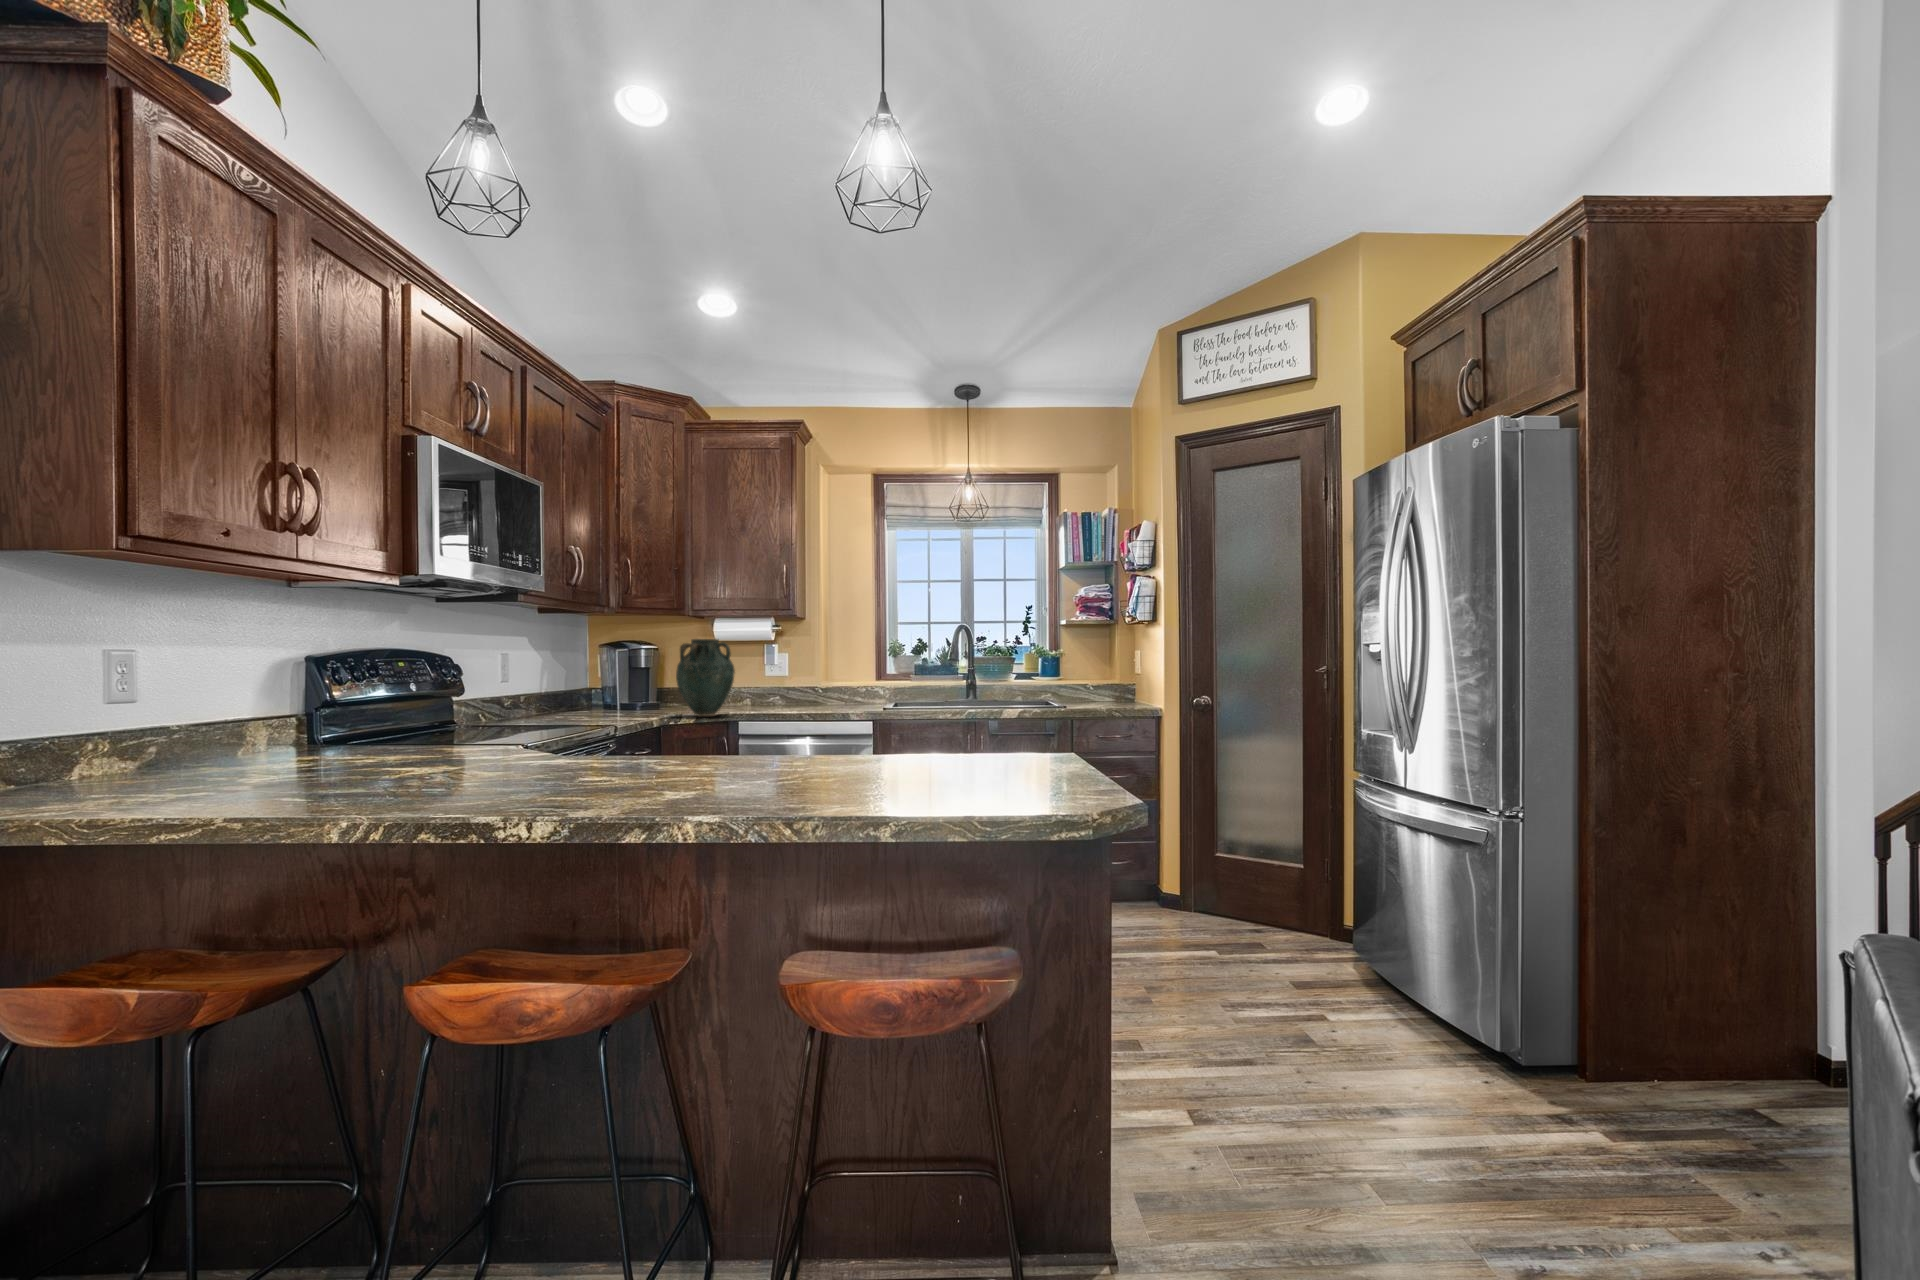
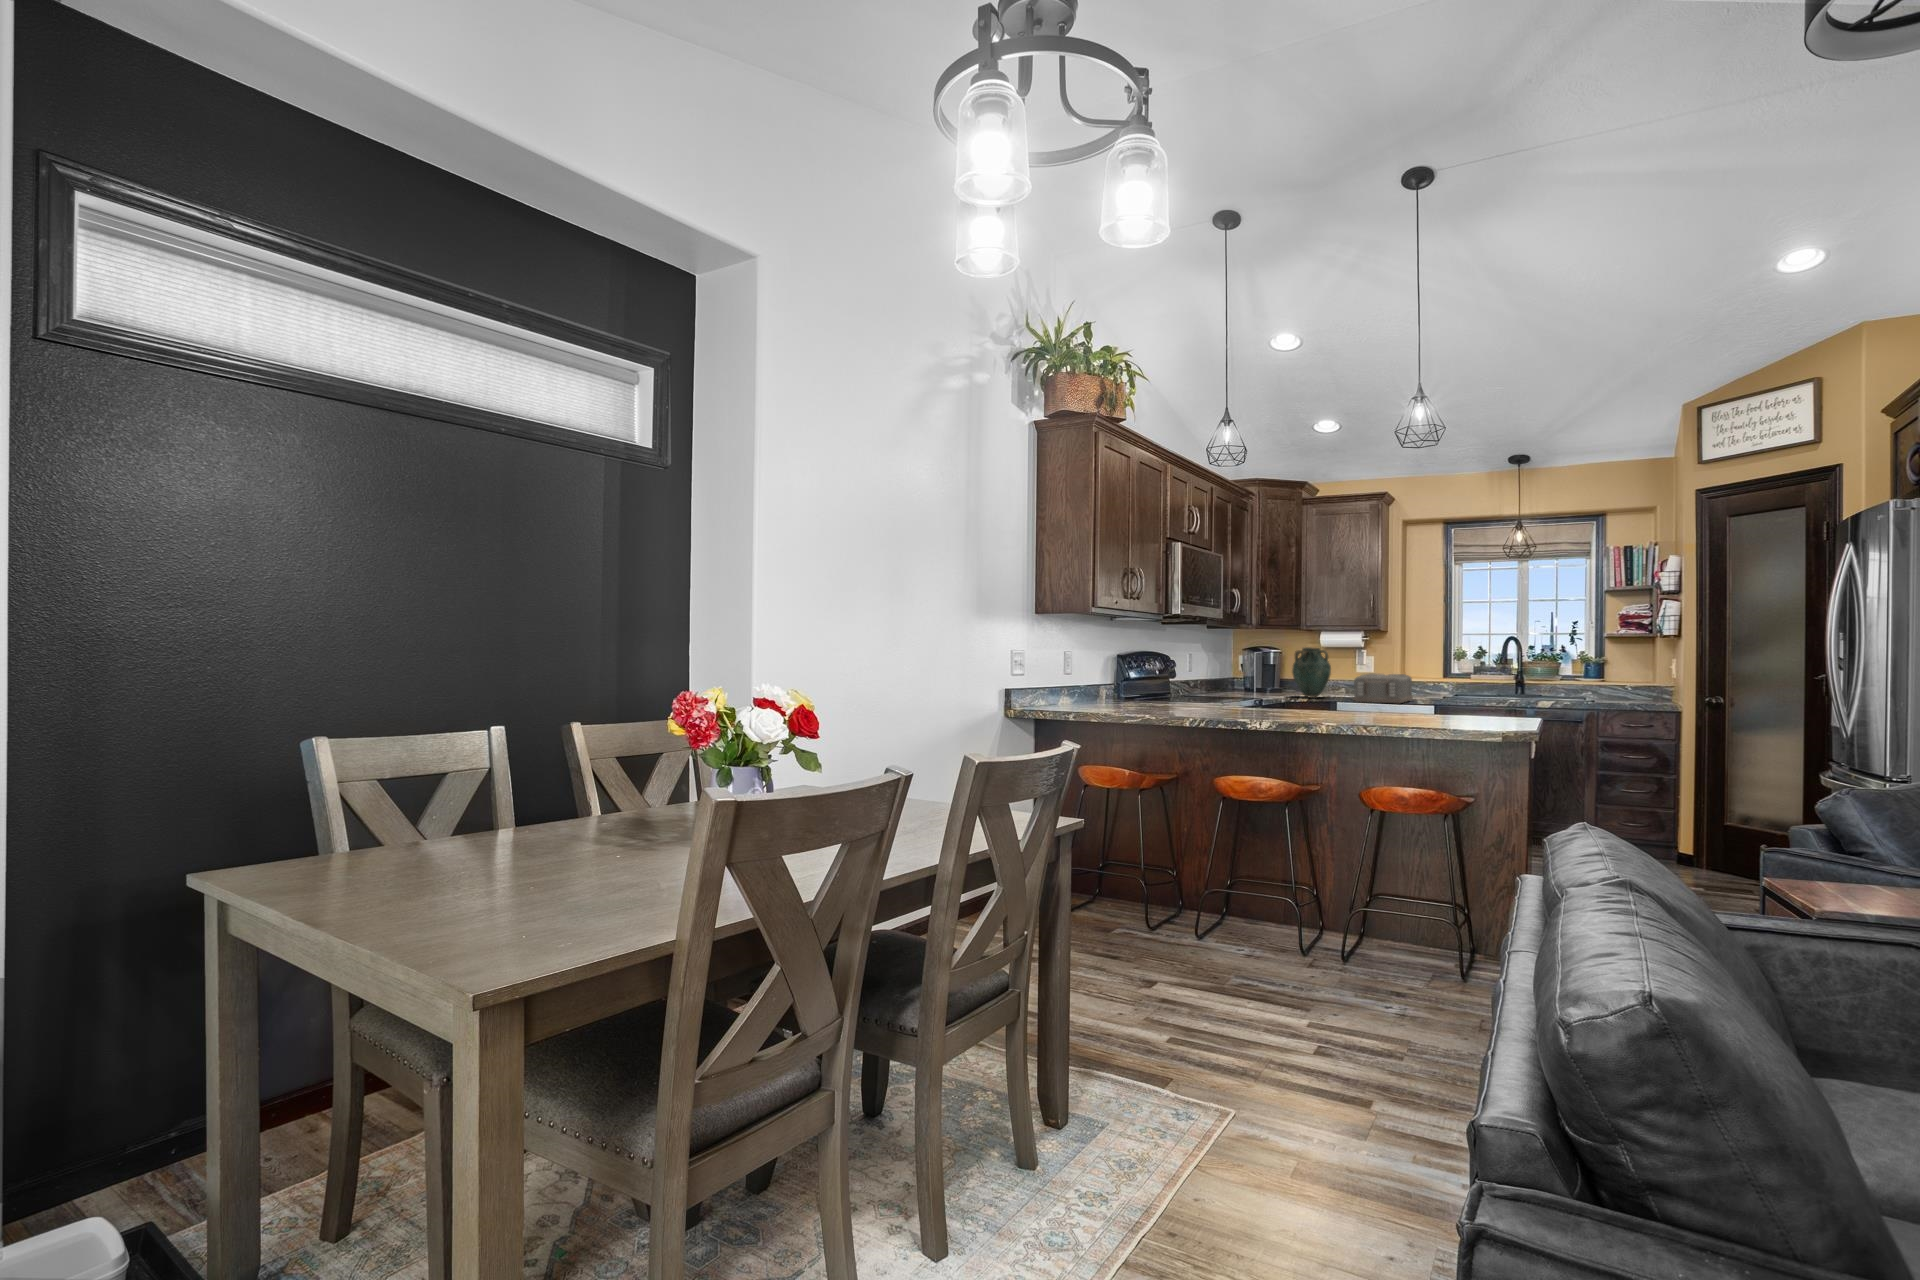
toaster: none [767,677,847,720] -> present [1354,673,1413,703]

